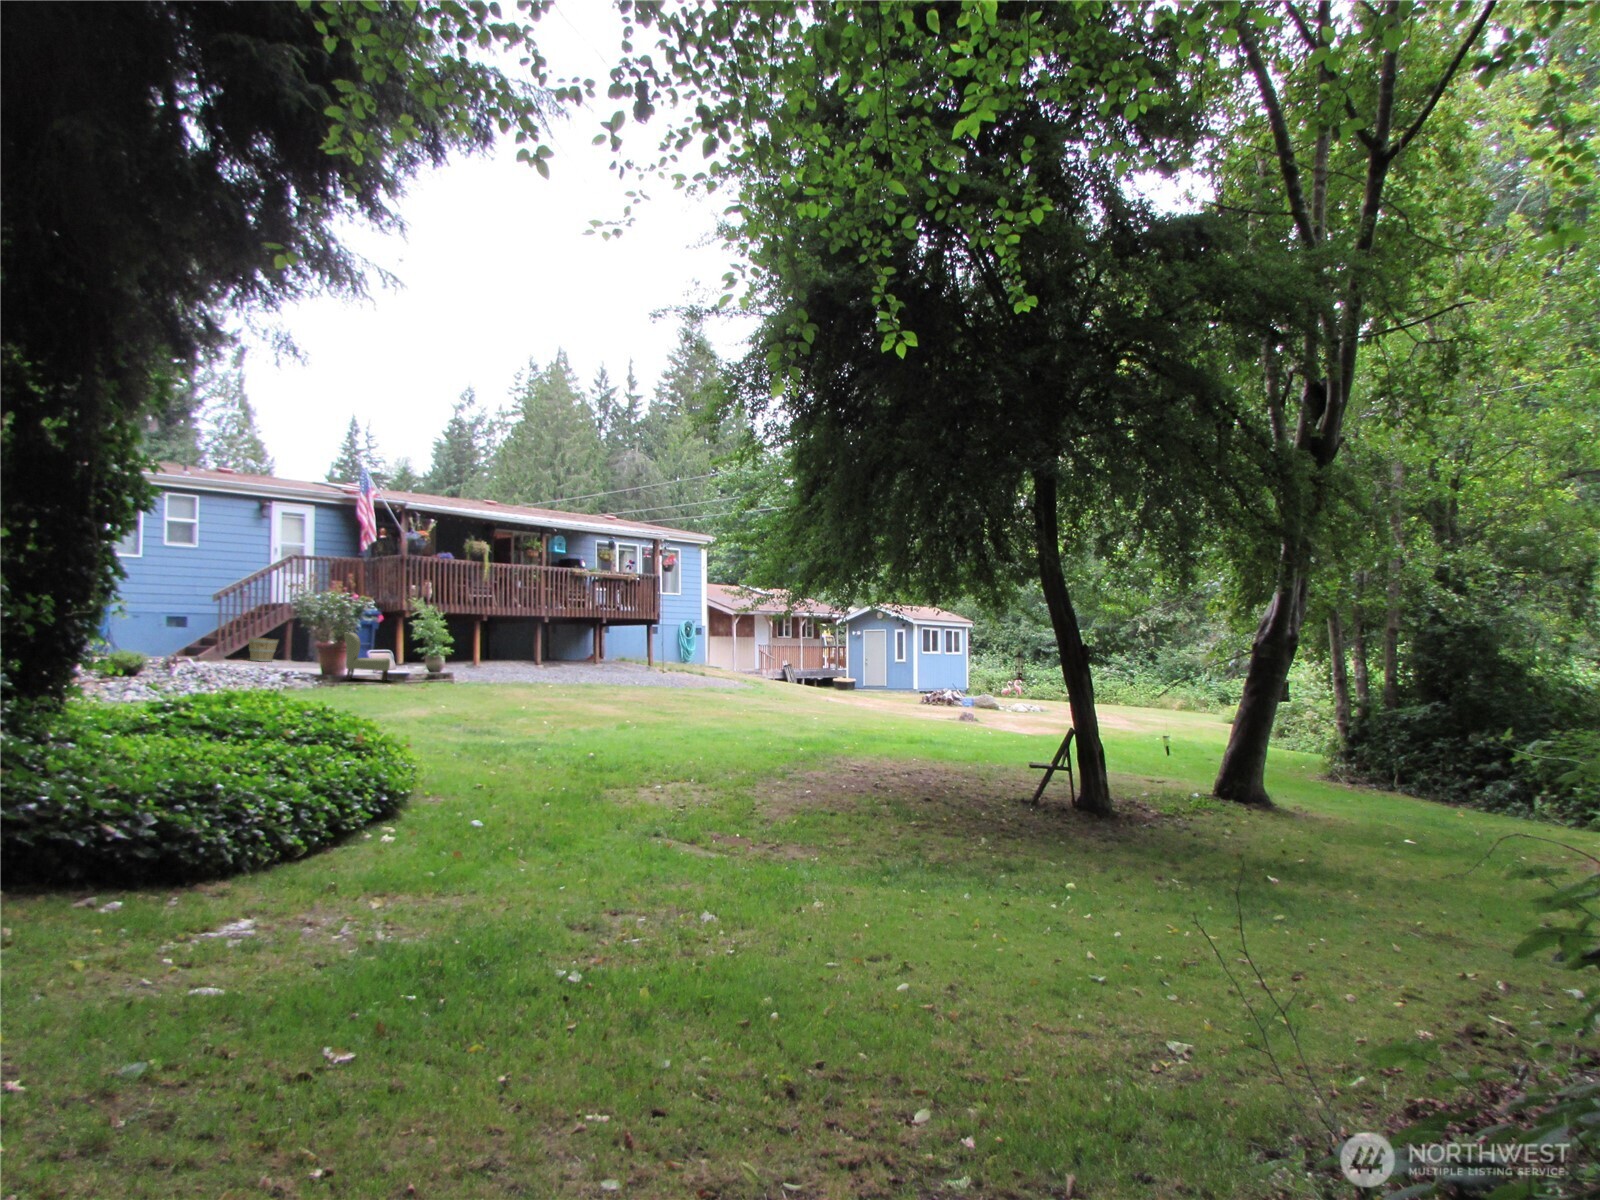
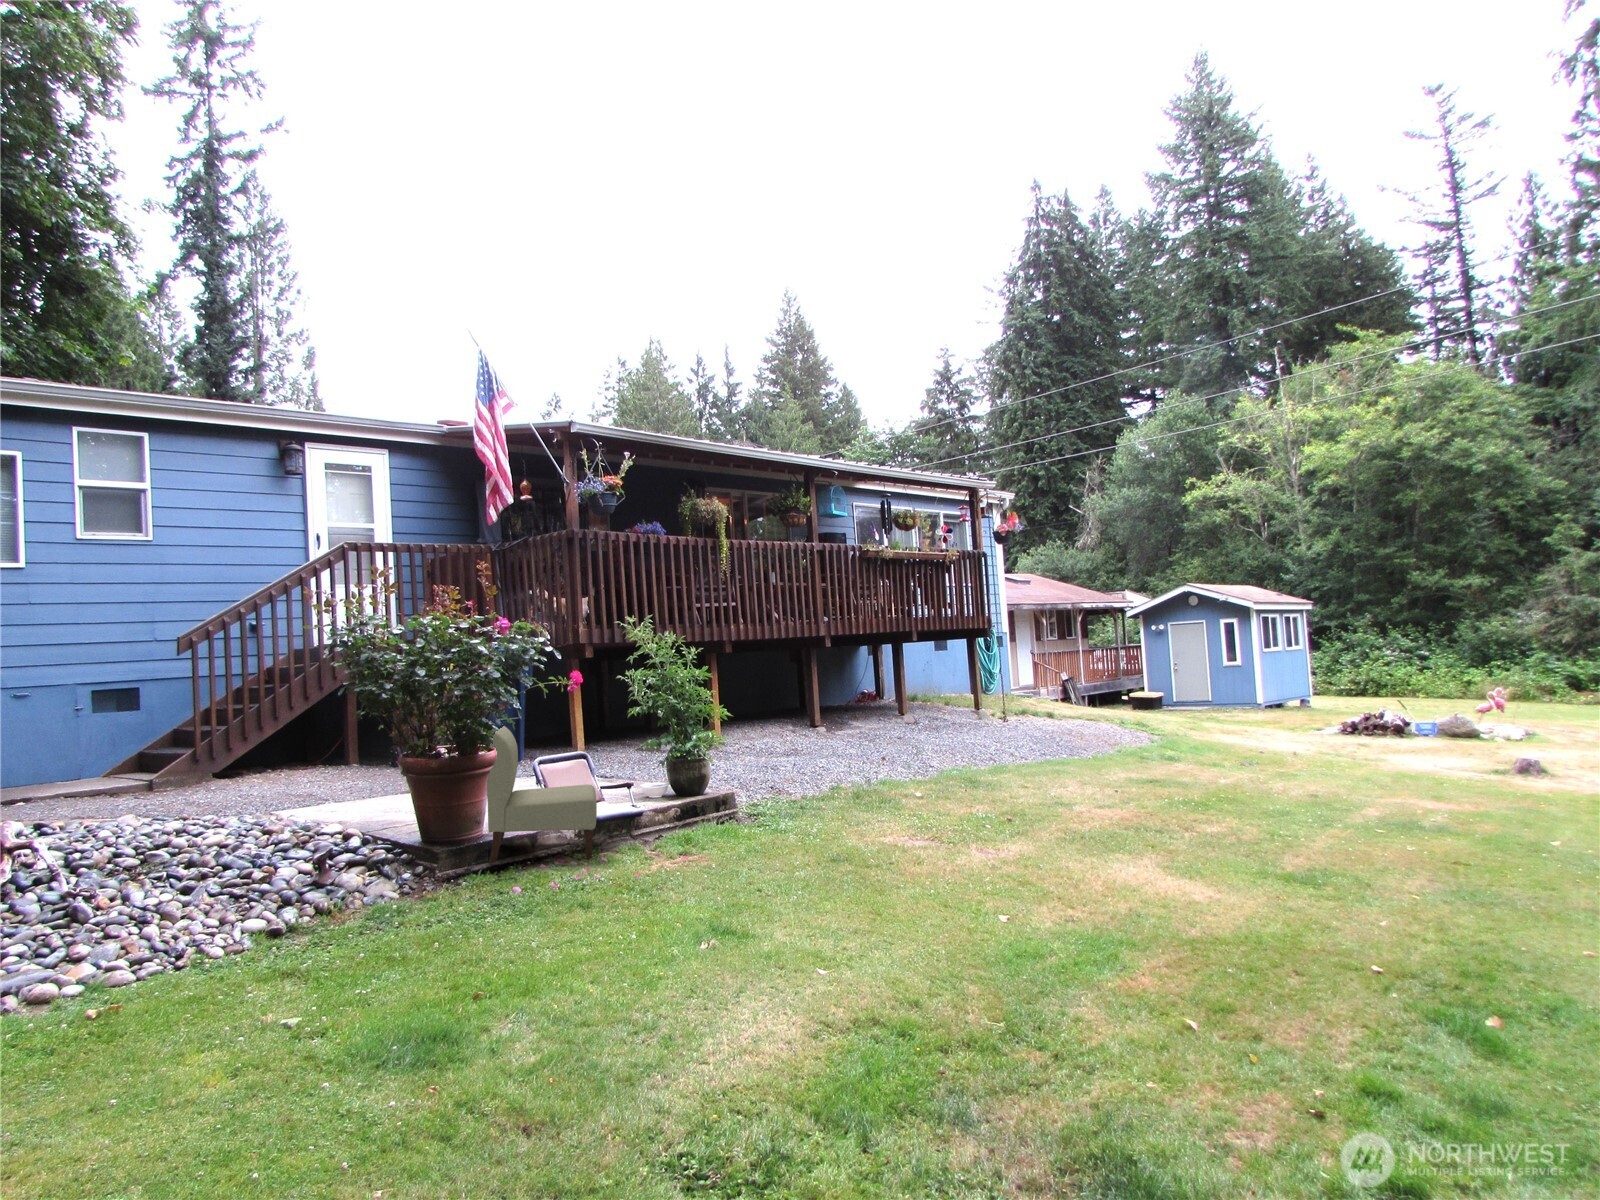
wooden bucket: present [248,638,278,662] -> none [256,726,326,784]

